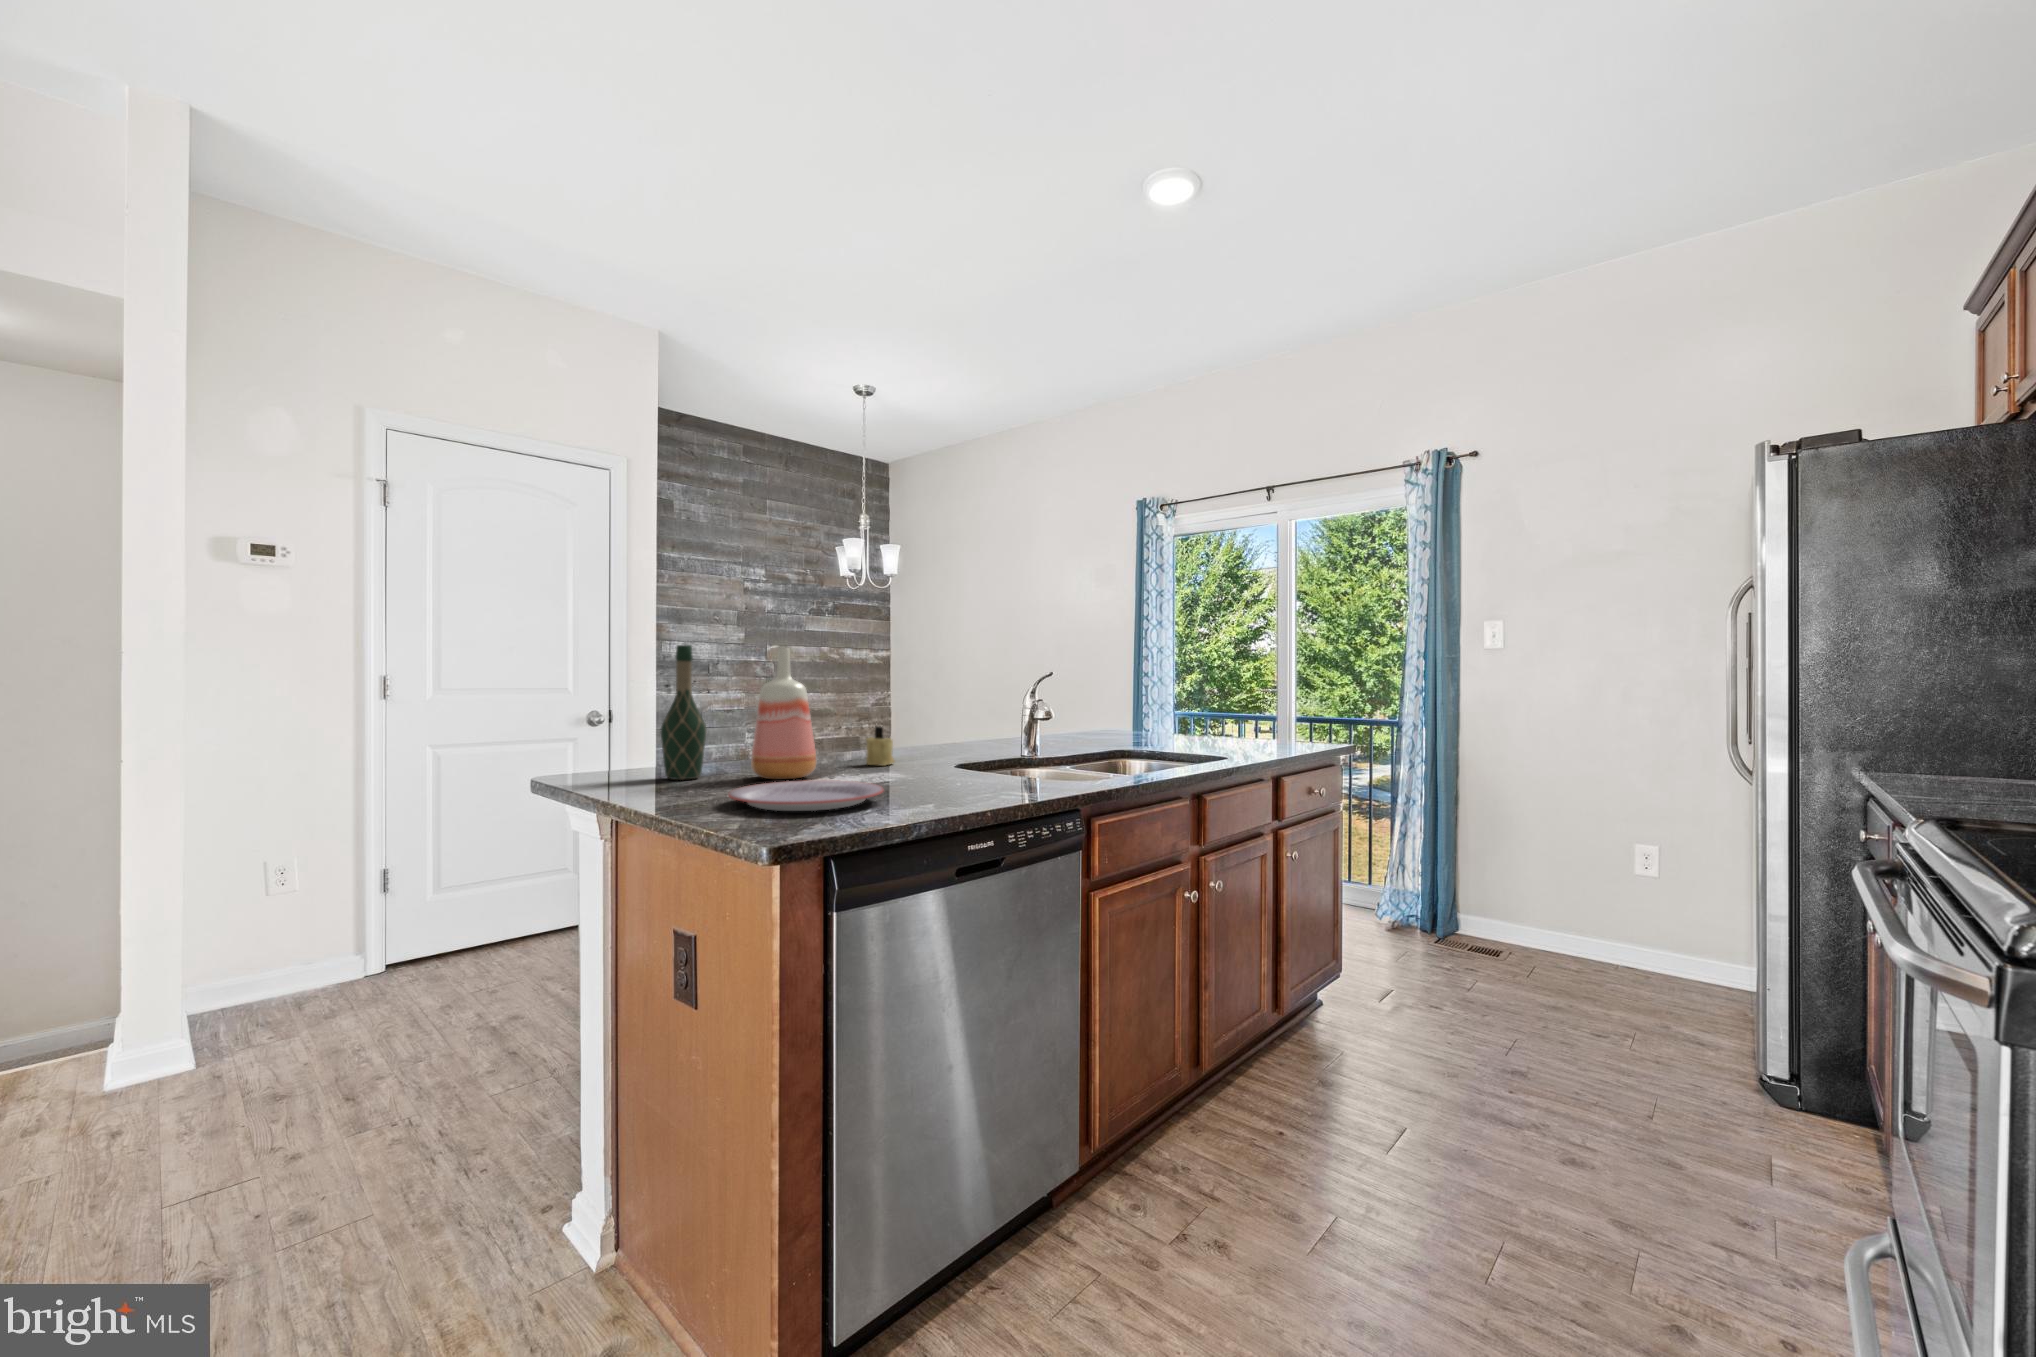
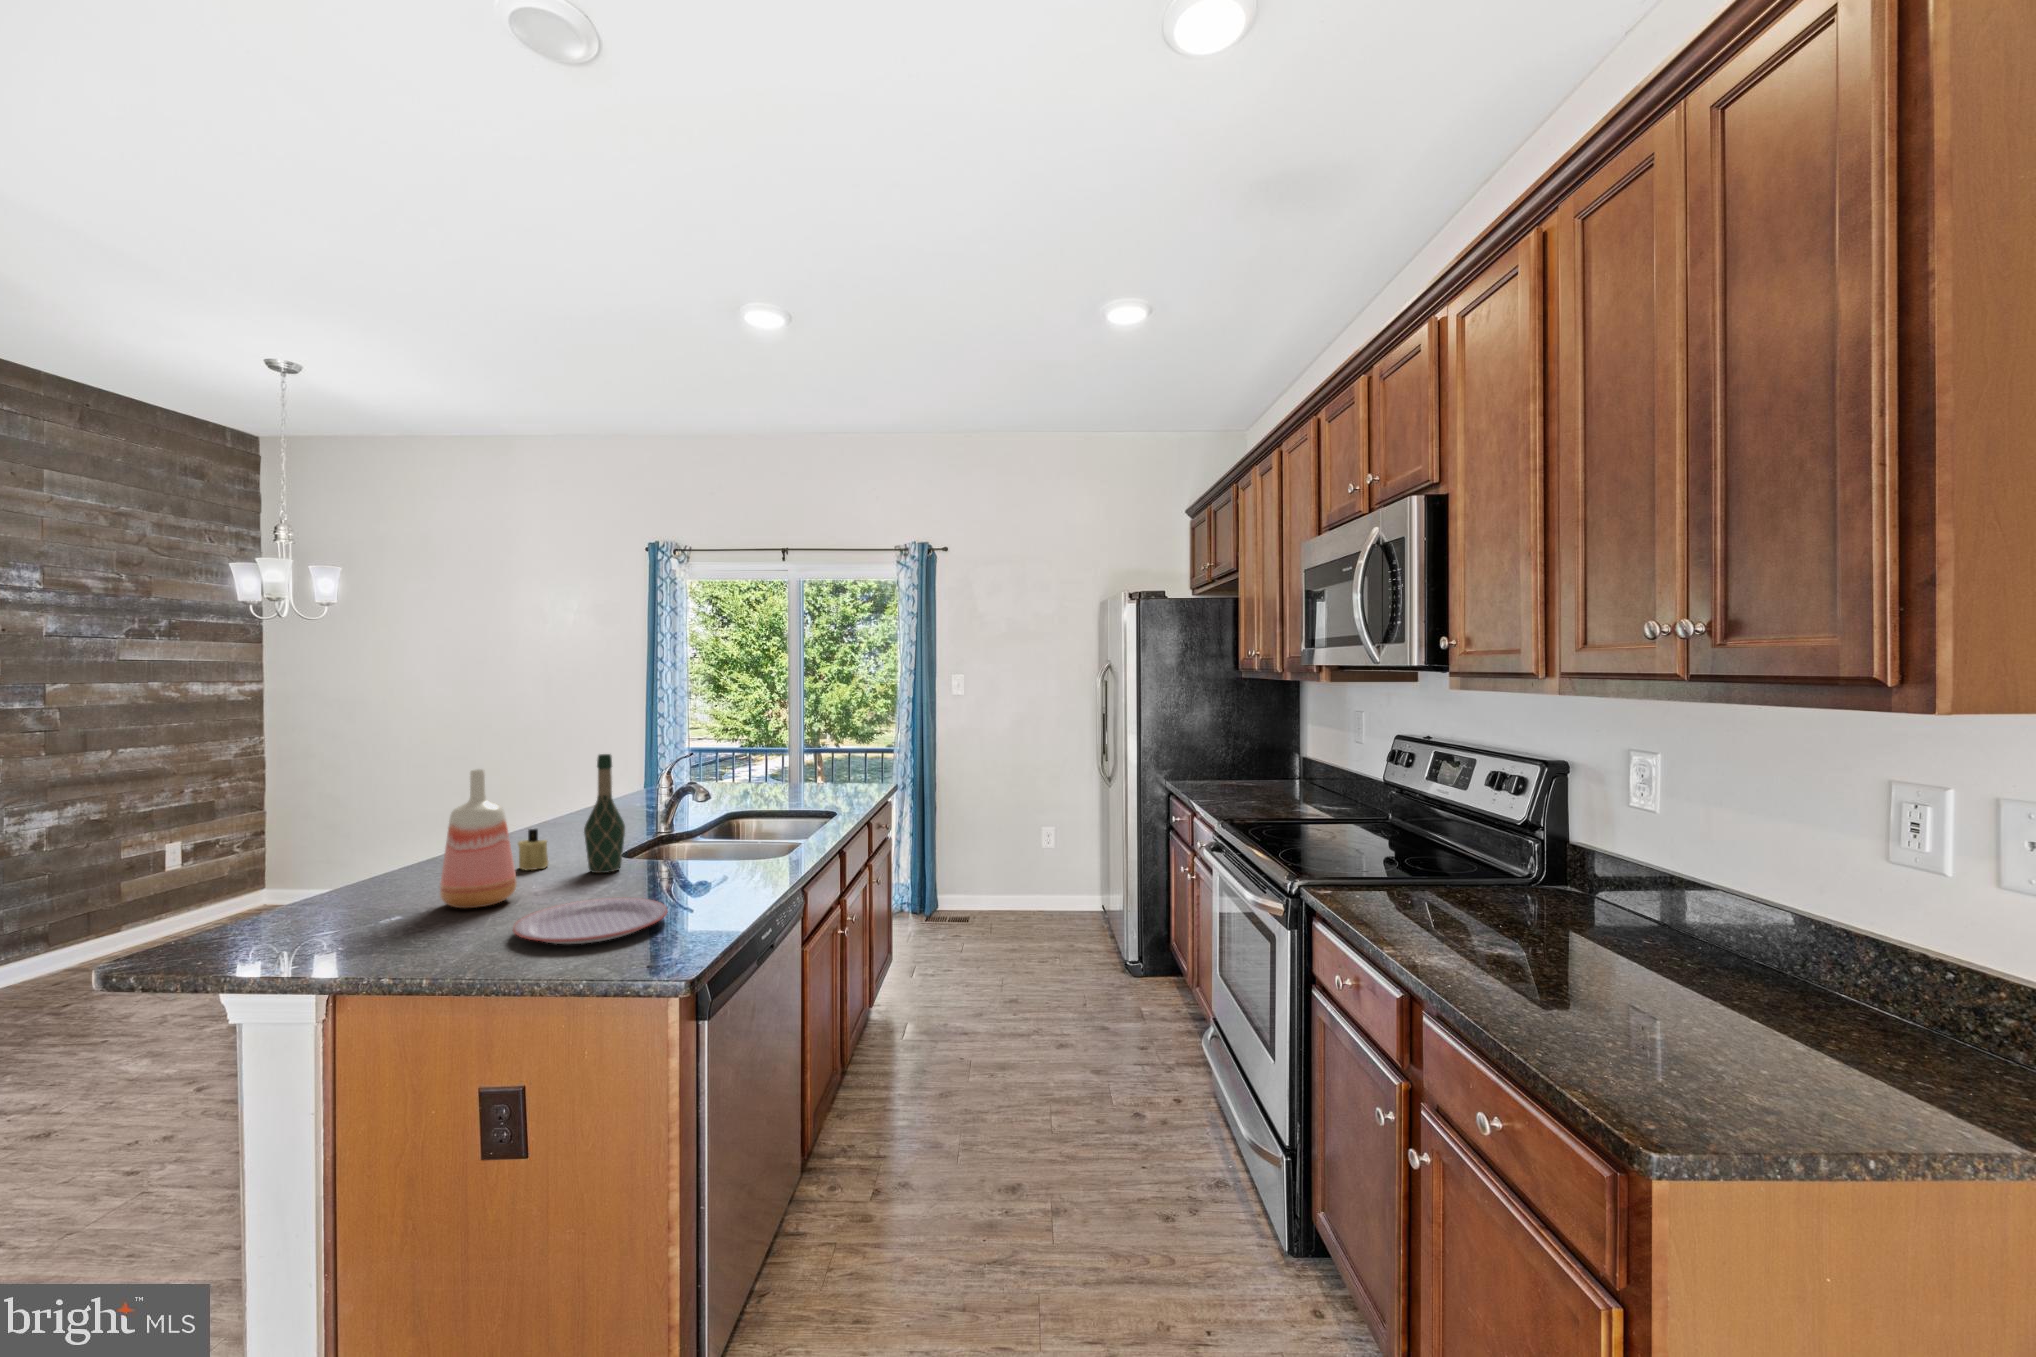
wine bottle: present [661,645,707,780] -> present [584,754,625,873]

